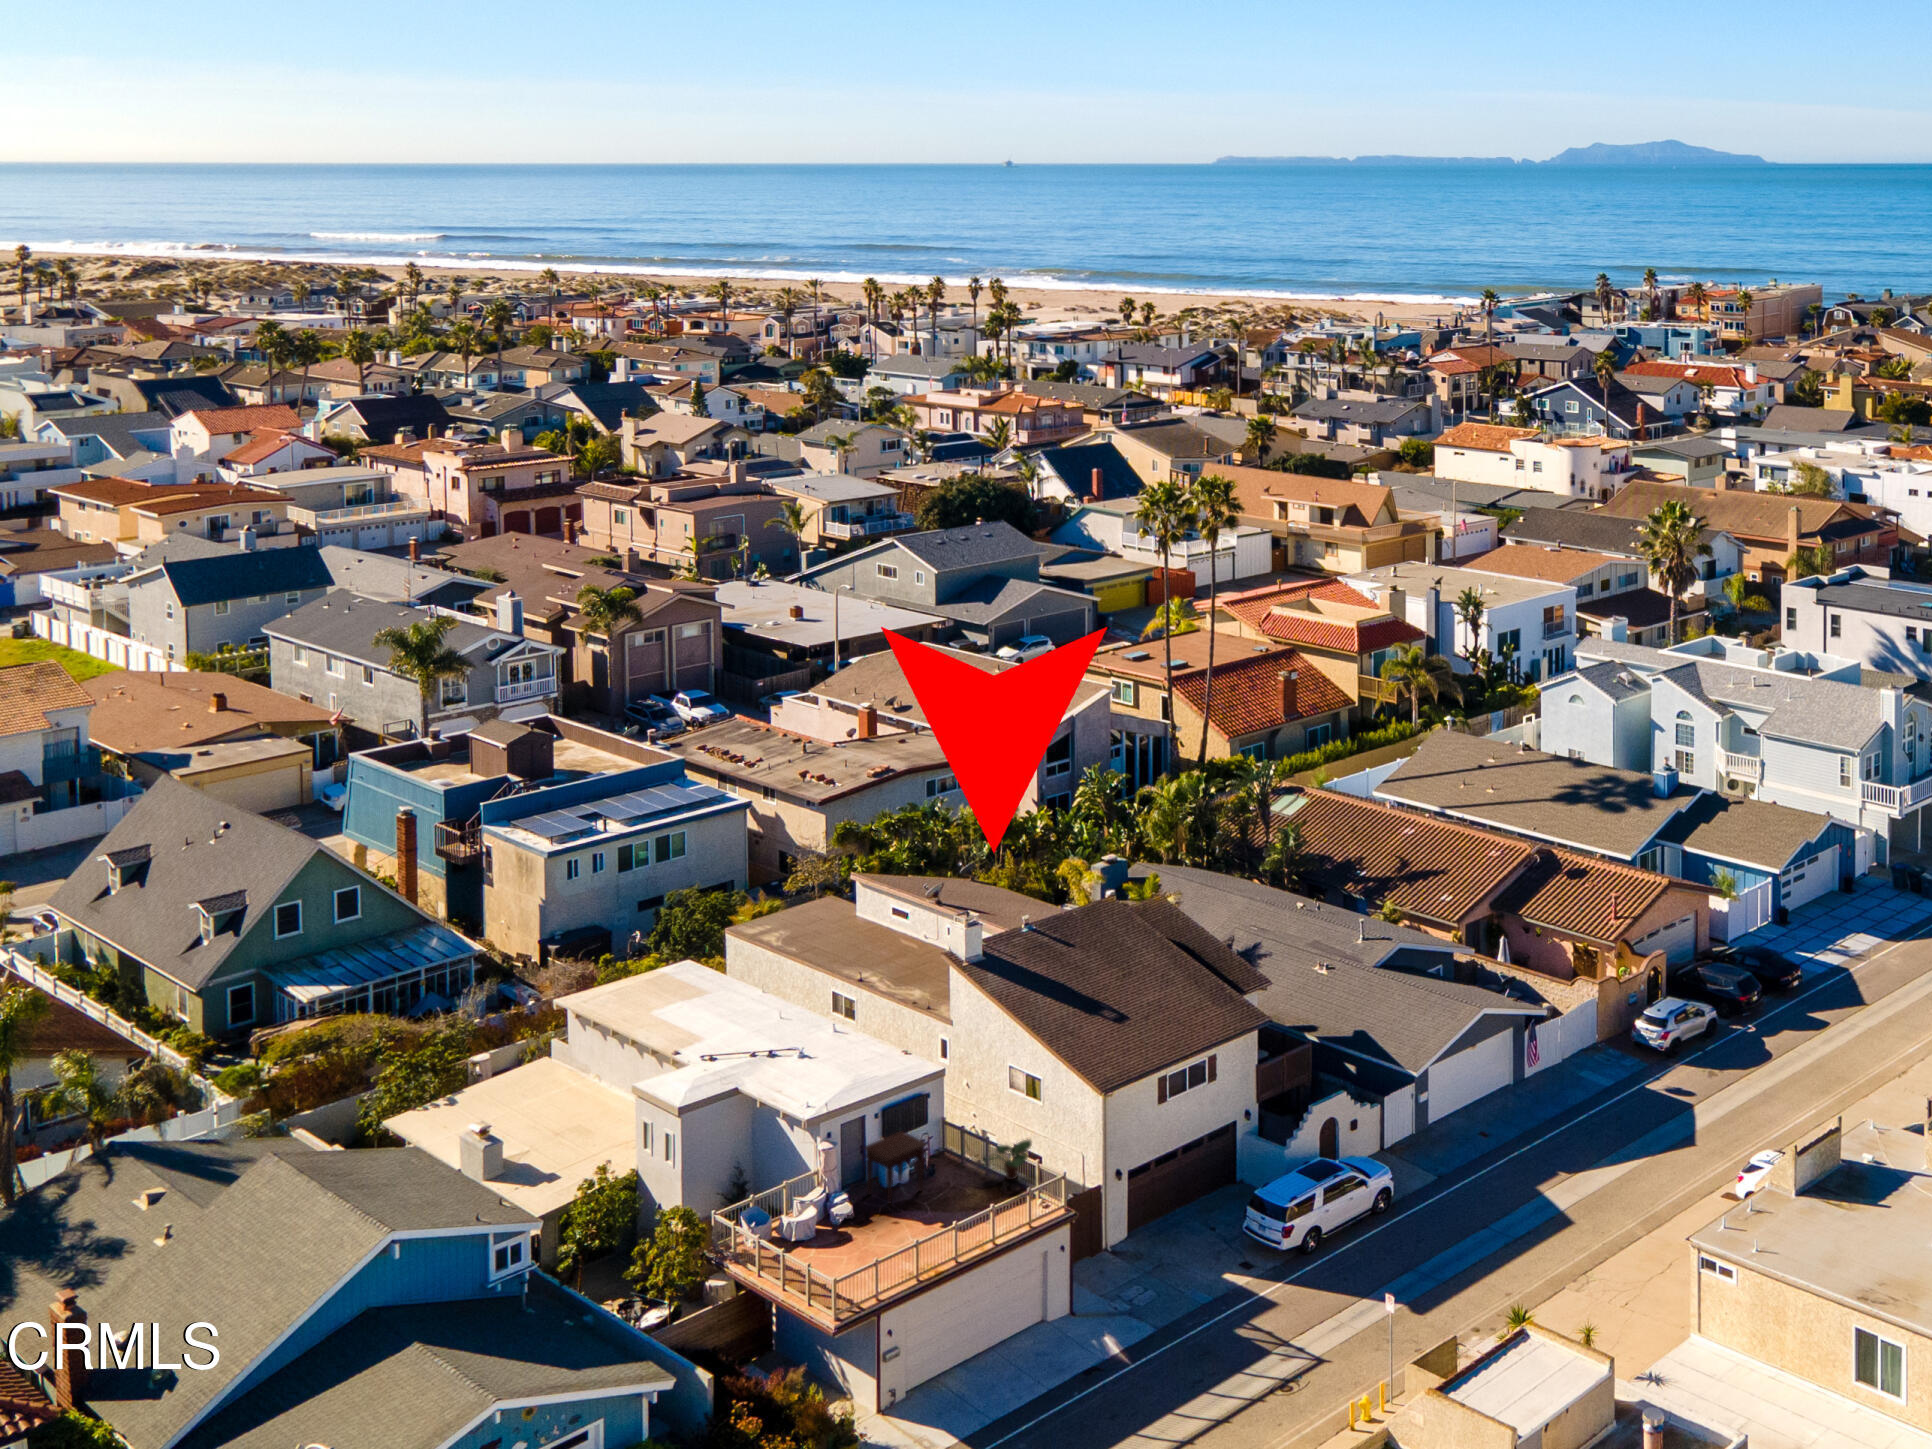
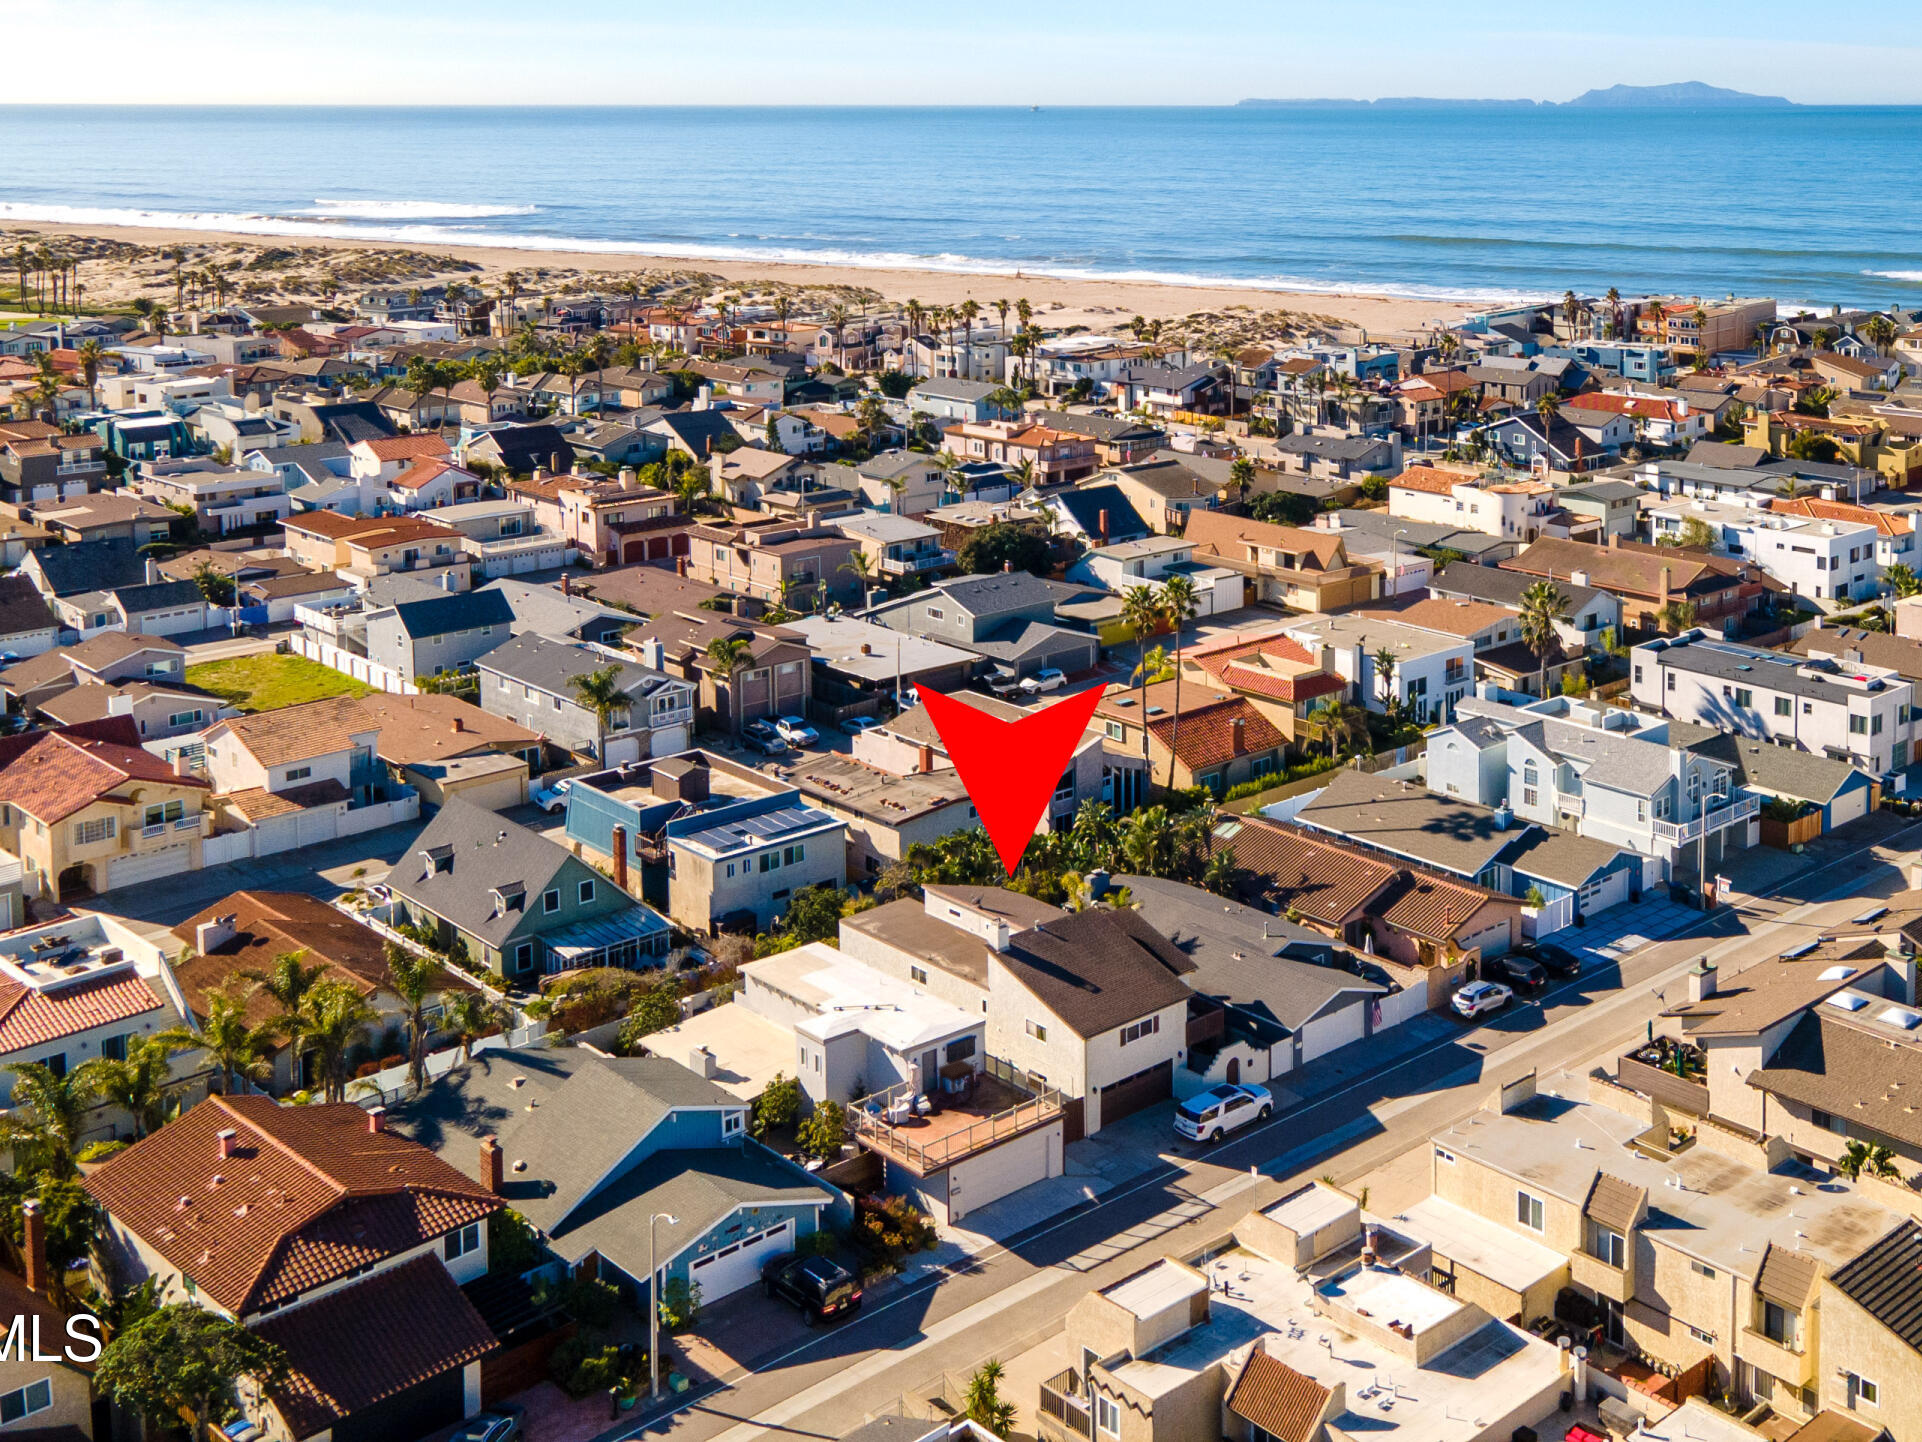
potted plant: present [991,1139,1032,1180] -> none [1007,1066,1040,1091]

